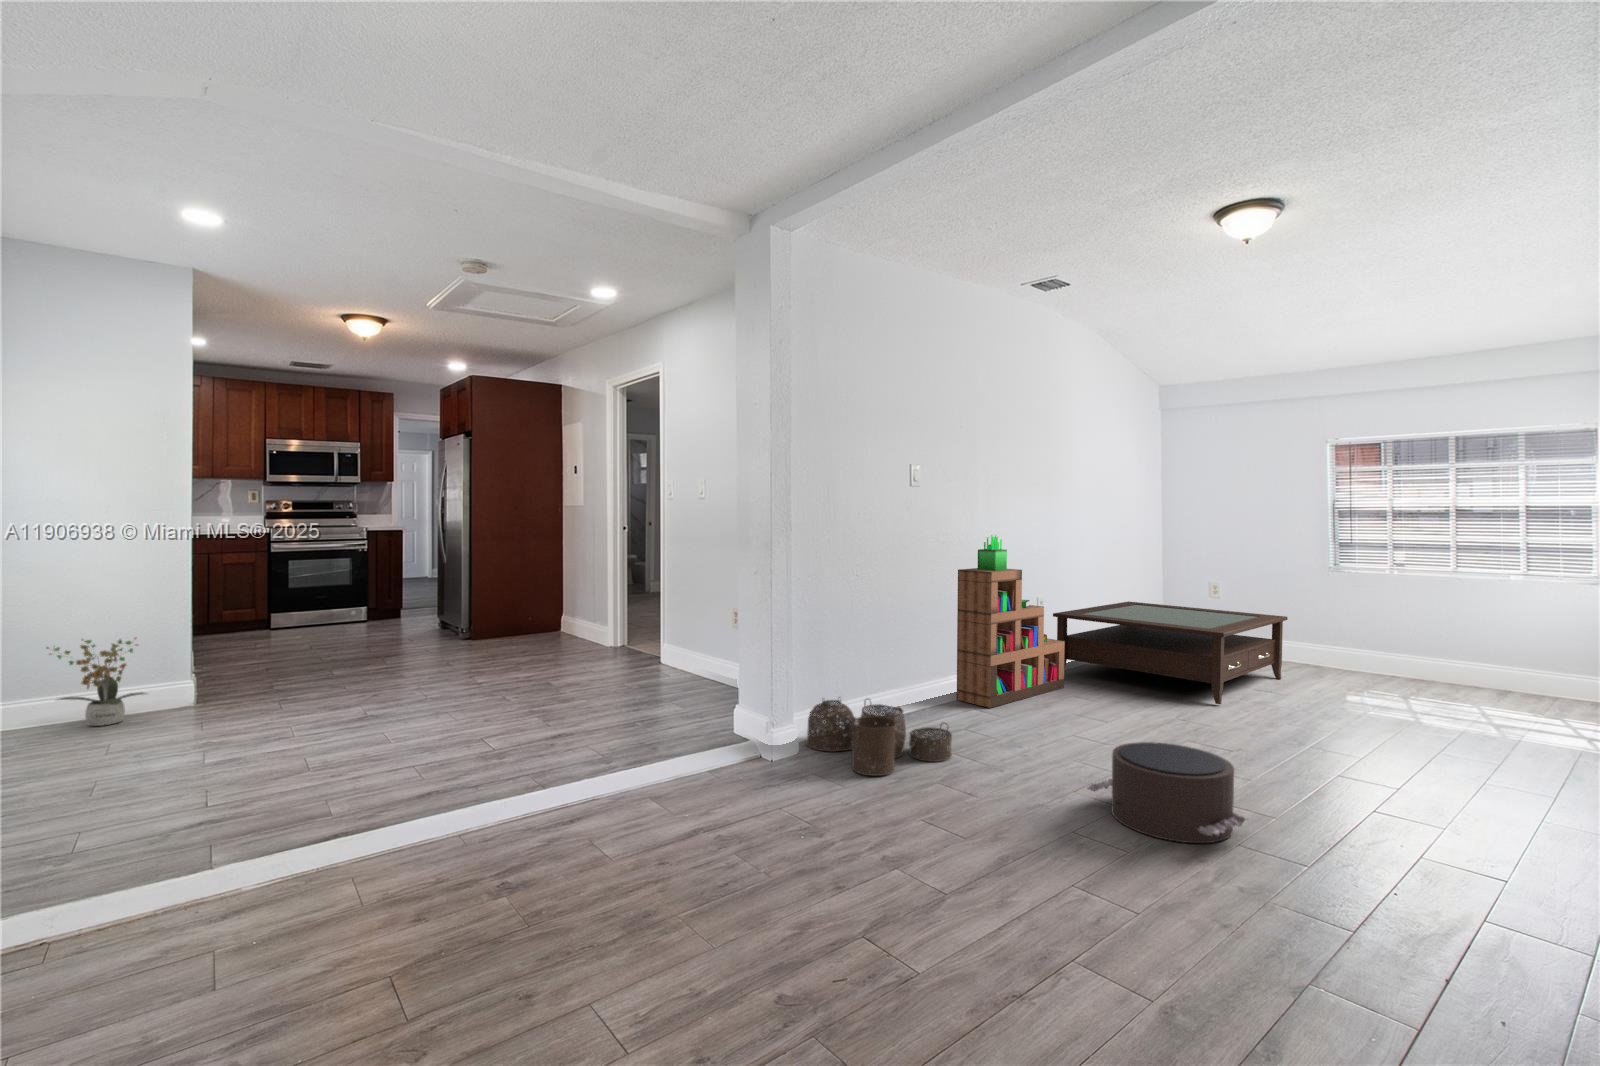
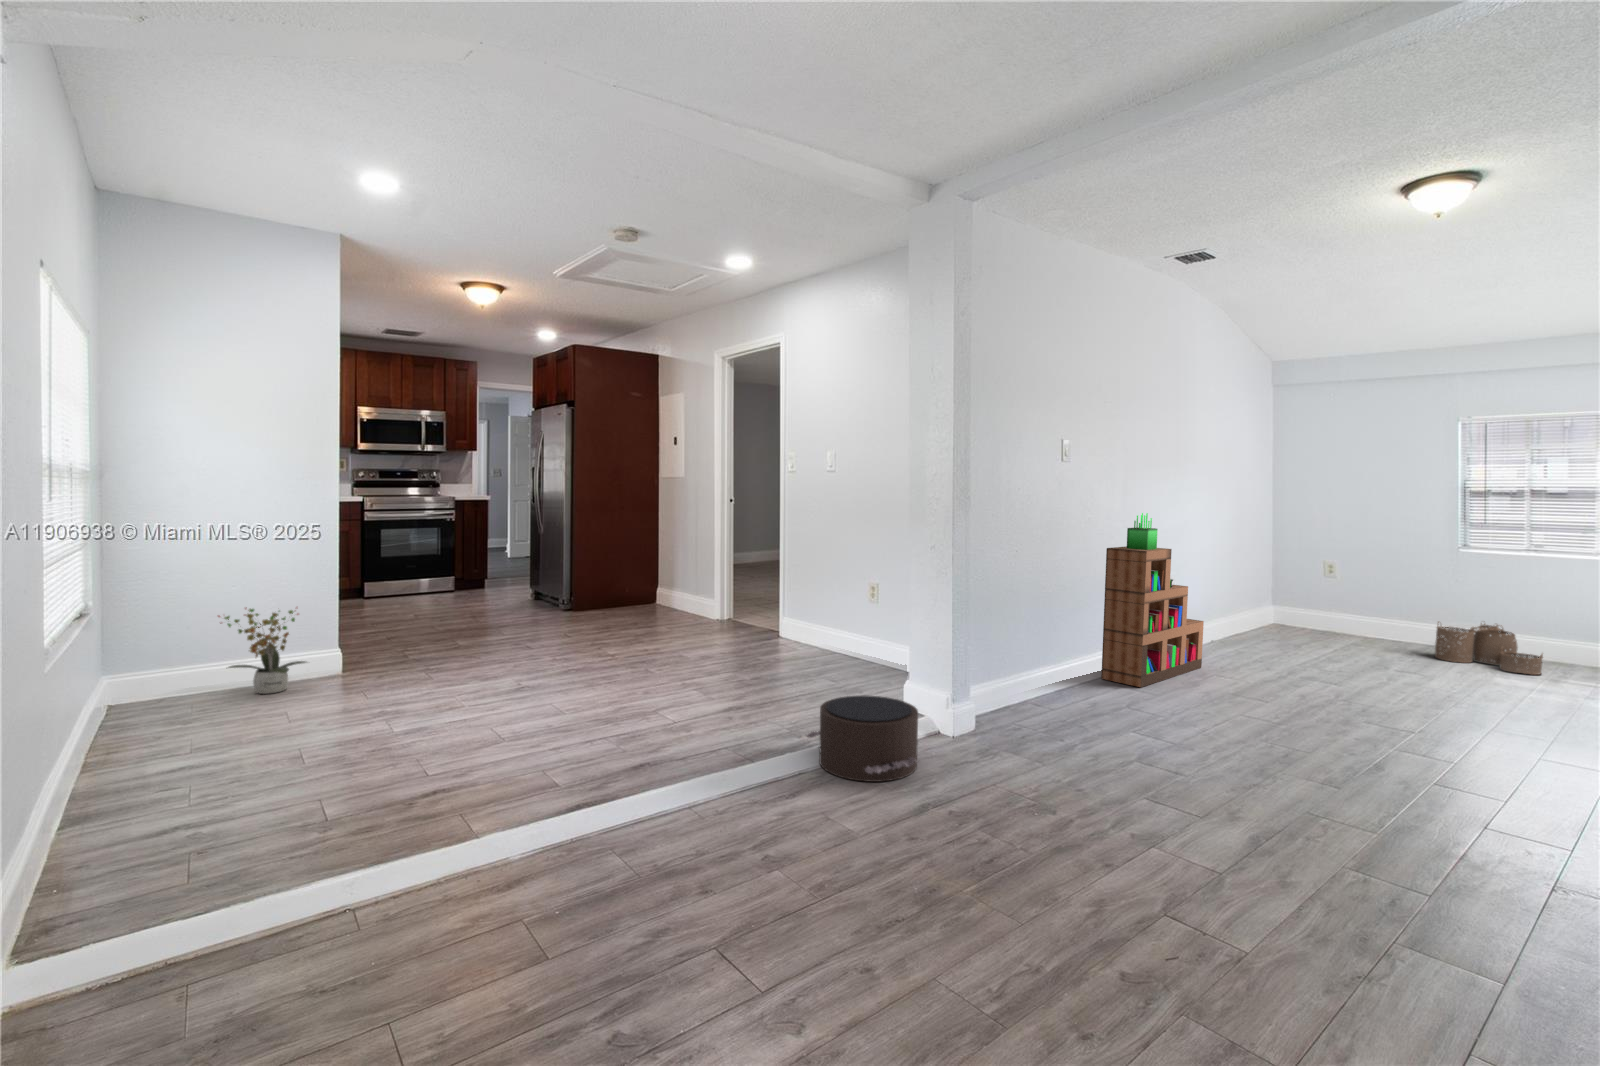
coffee table: present [1053,601,1288,704] -> none [1184,581,1426,687]
woven basket: present [807,697,952,775] -> present [1435,622,1543,675]
pouf: present [1088,742,1246,843] -> present [806,696,918,782]

